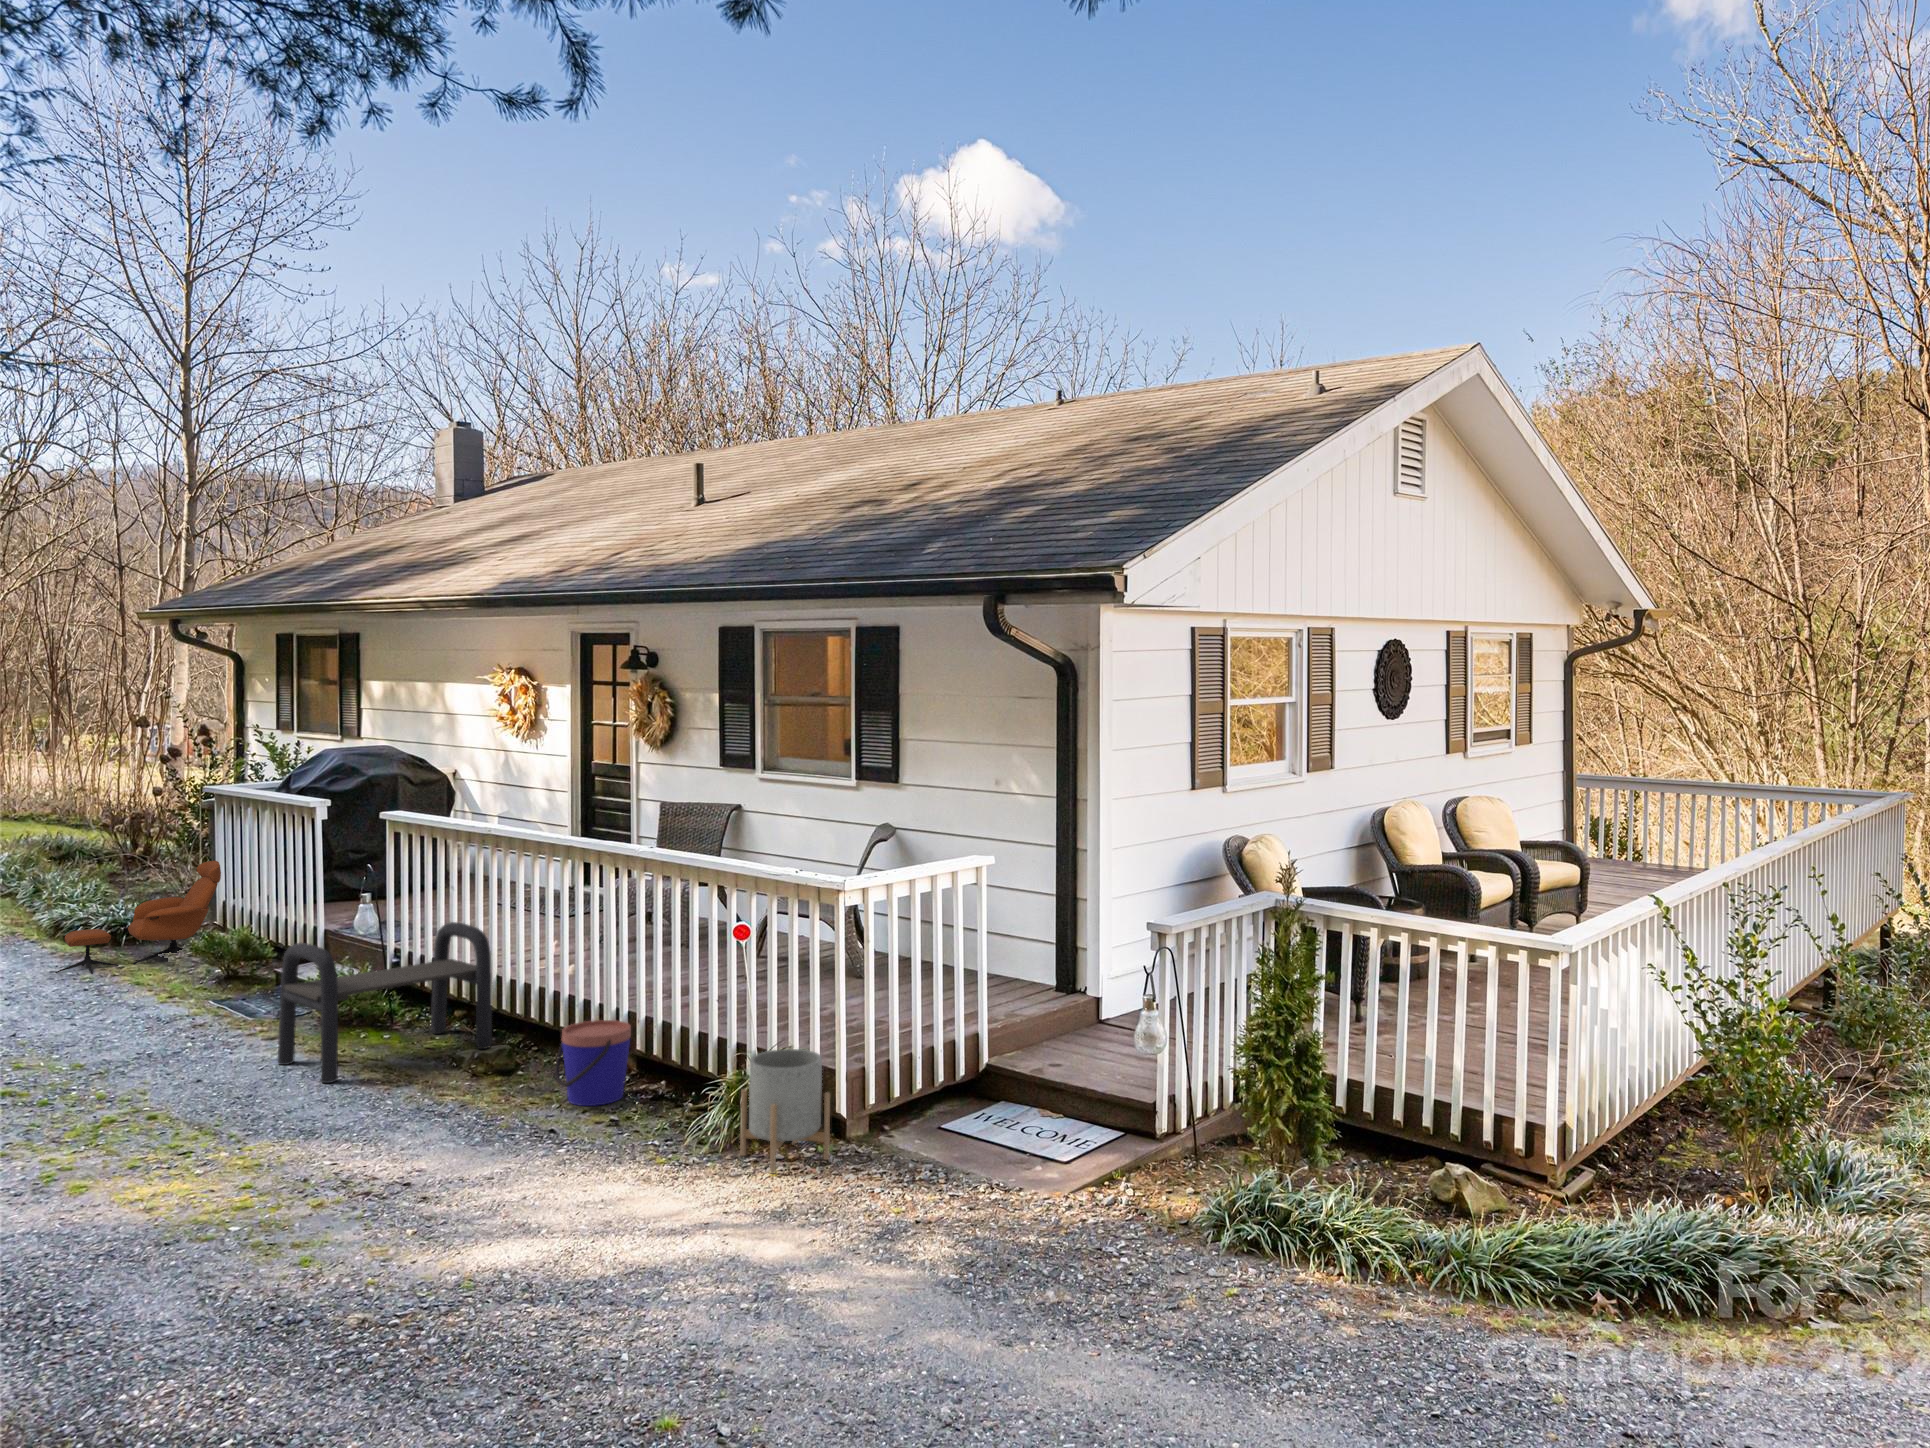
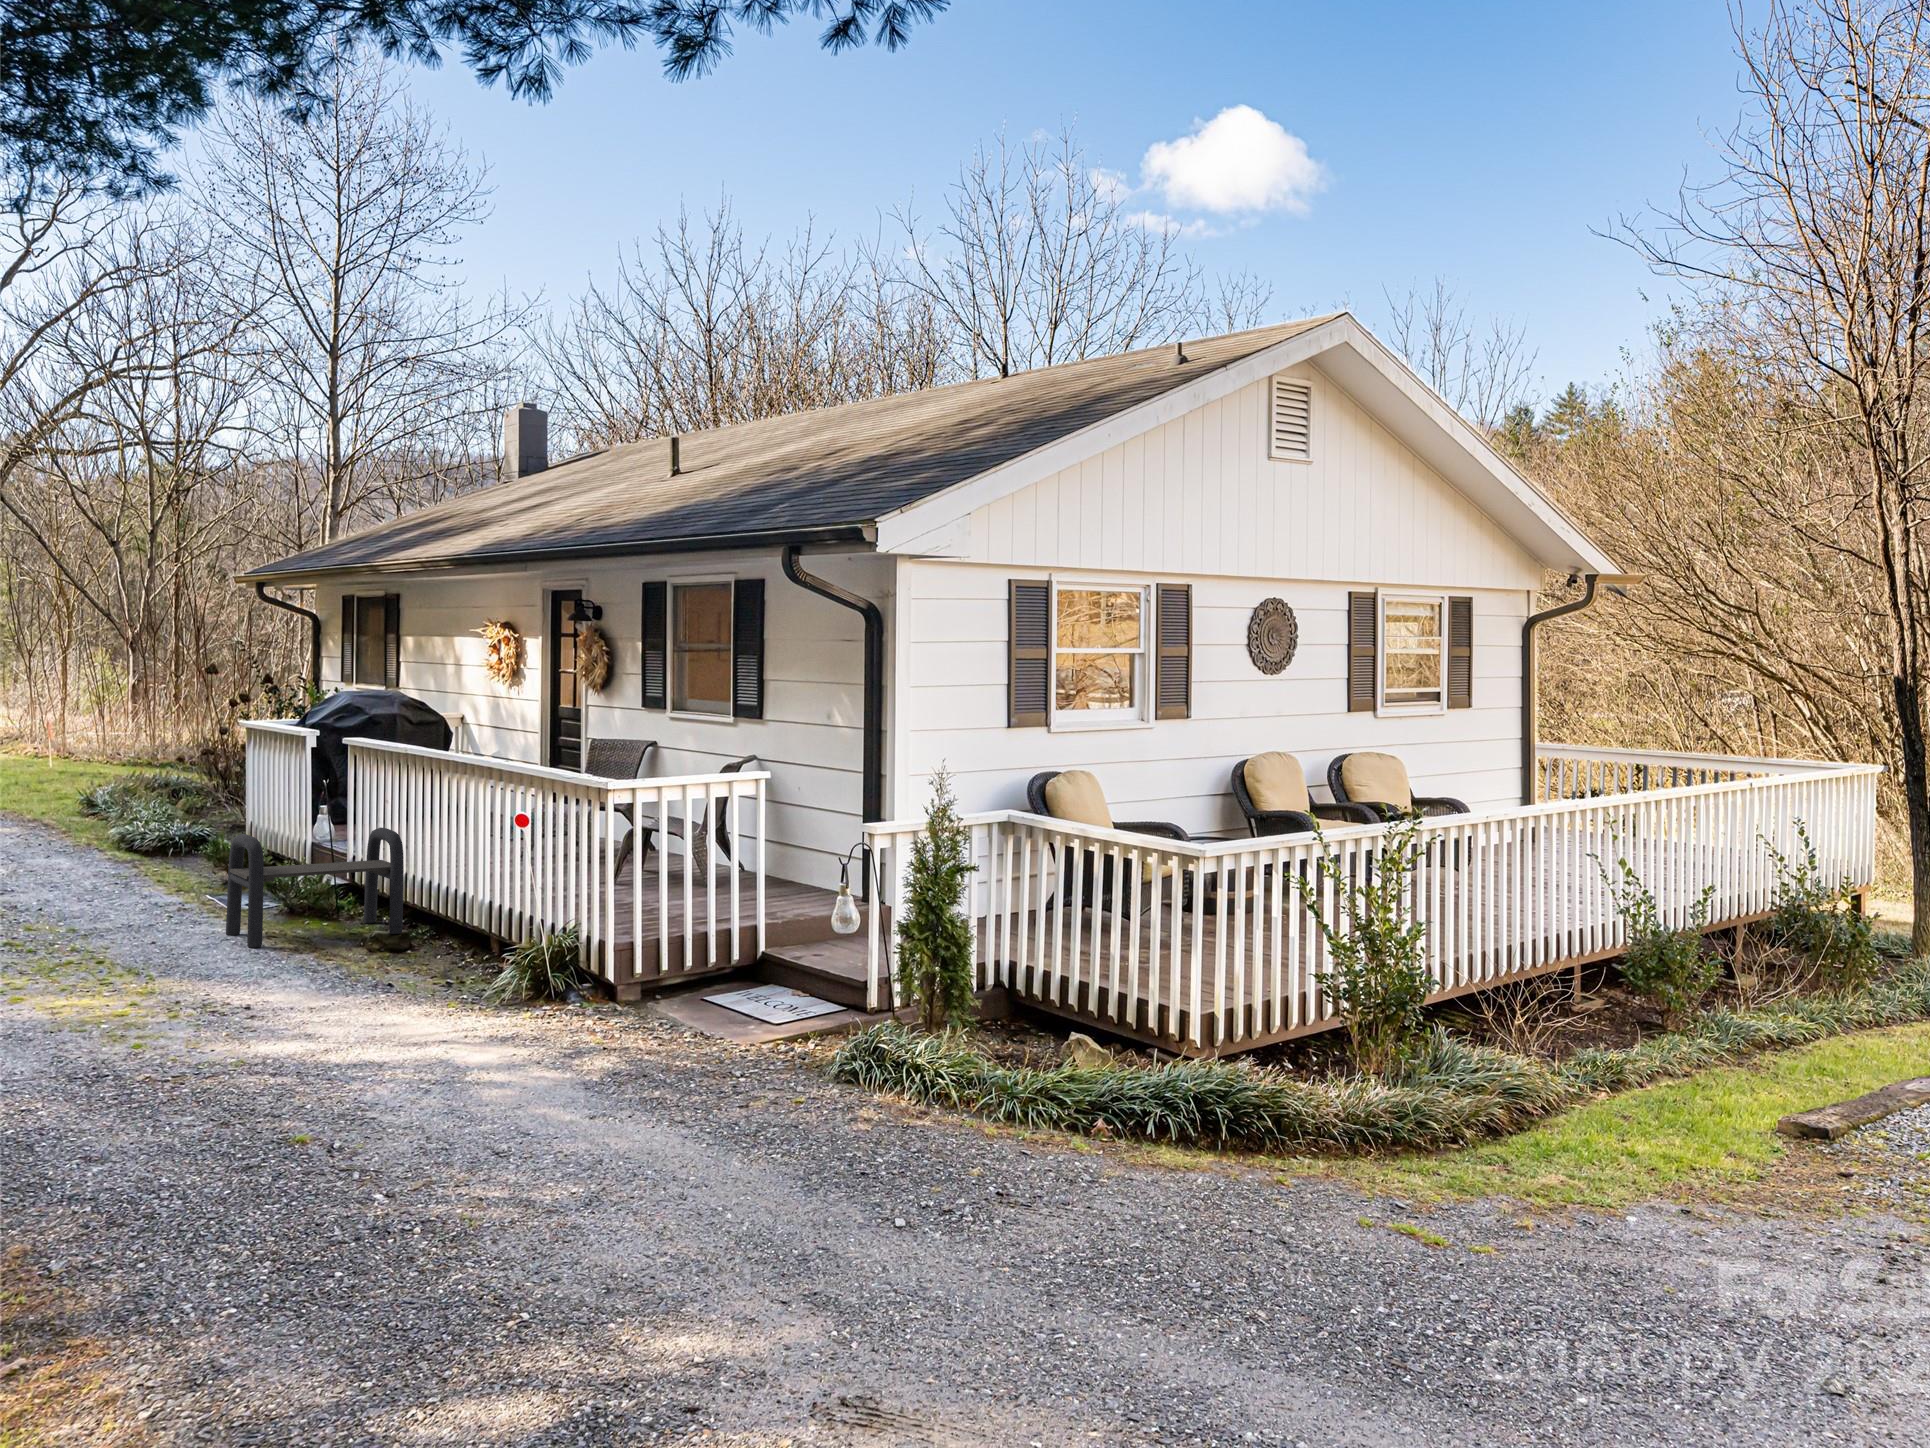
lounge chair: present [55,861,221,974] -> none [109,784,248,873]
bucket: present [555,1020,631,1106] -> none [415,905,482,973]
planter: present [740,1049,830,1174] -> none [525,923,595,1019]

